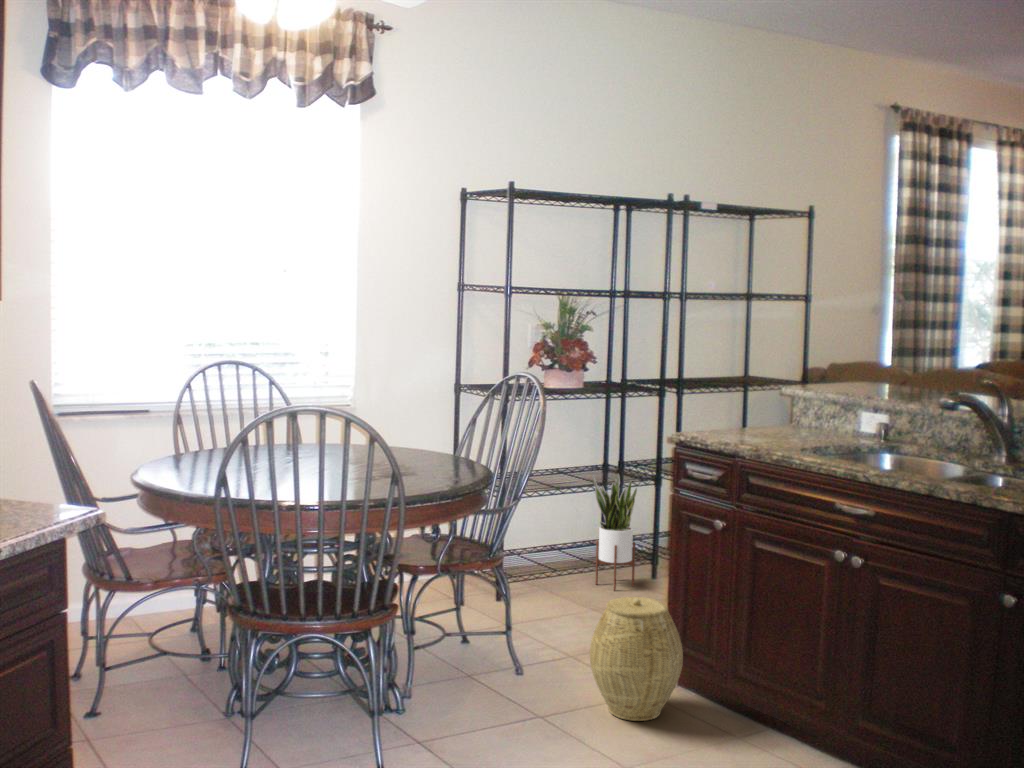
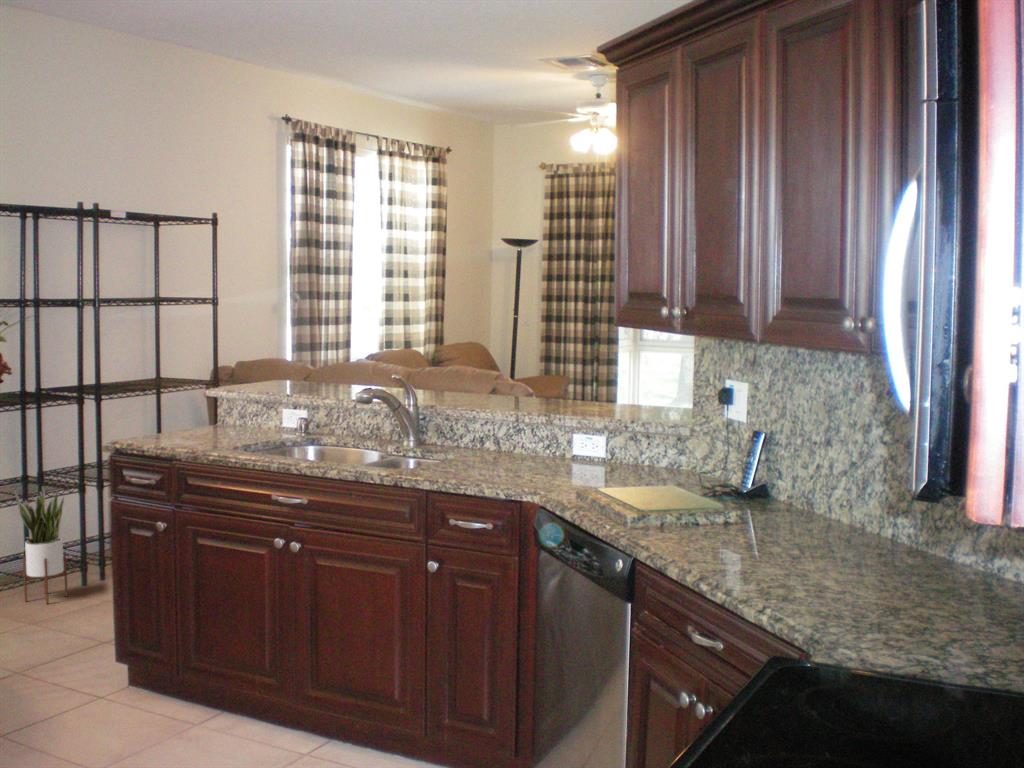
woven basket: present [590,597,683,721] -> none [39,605,136,725]

